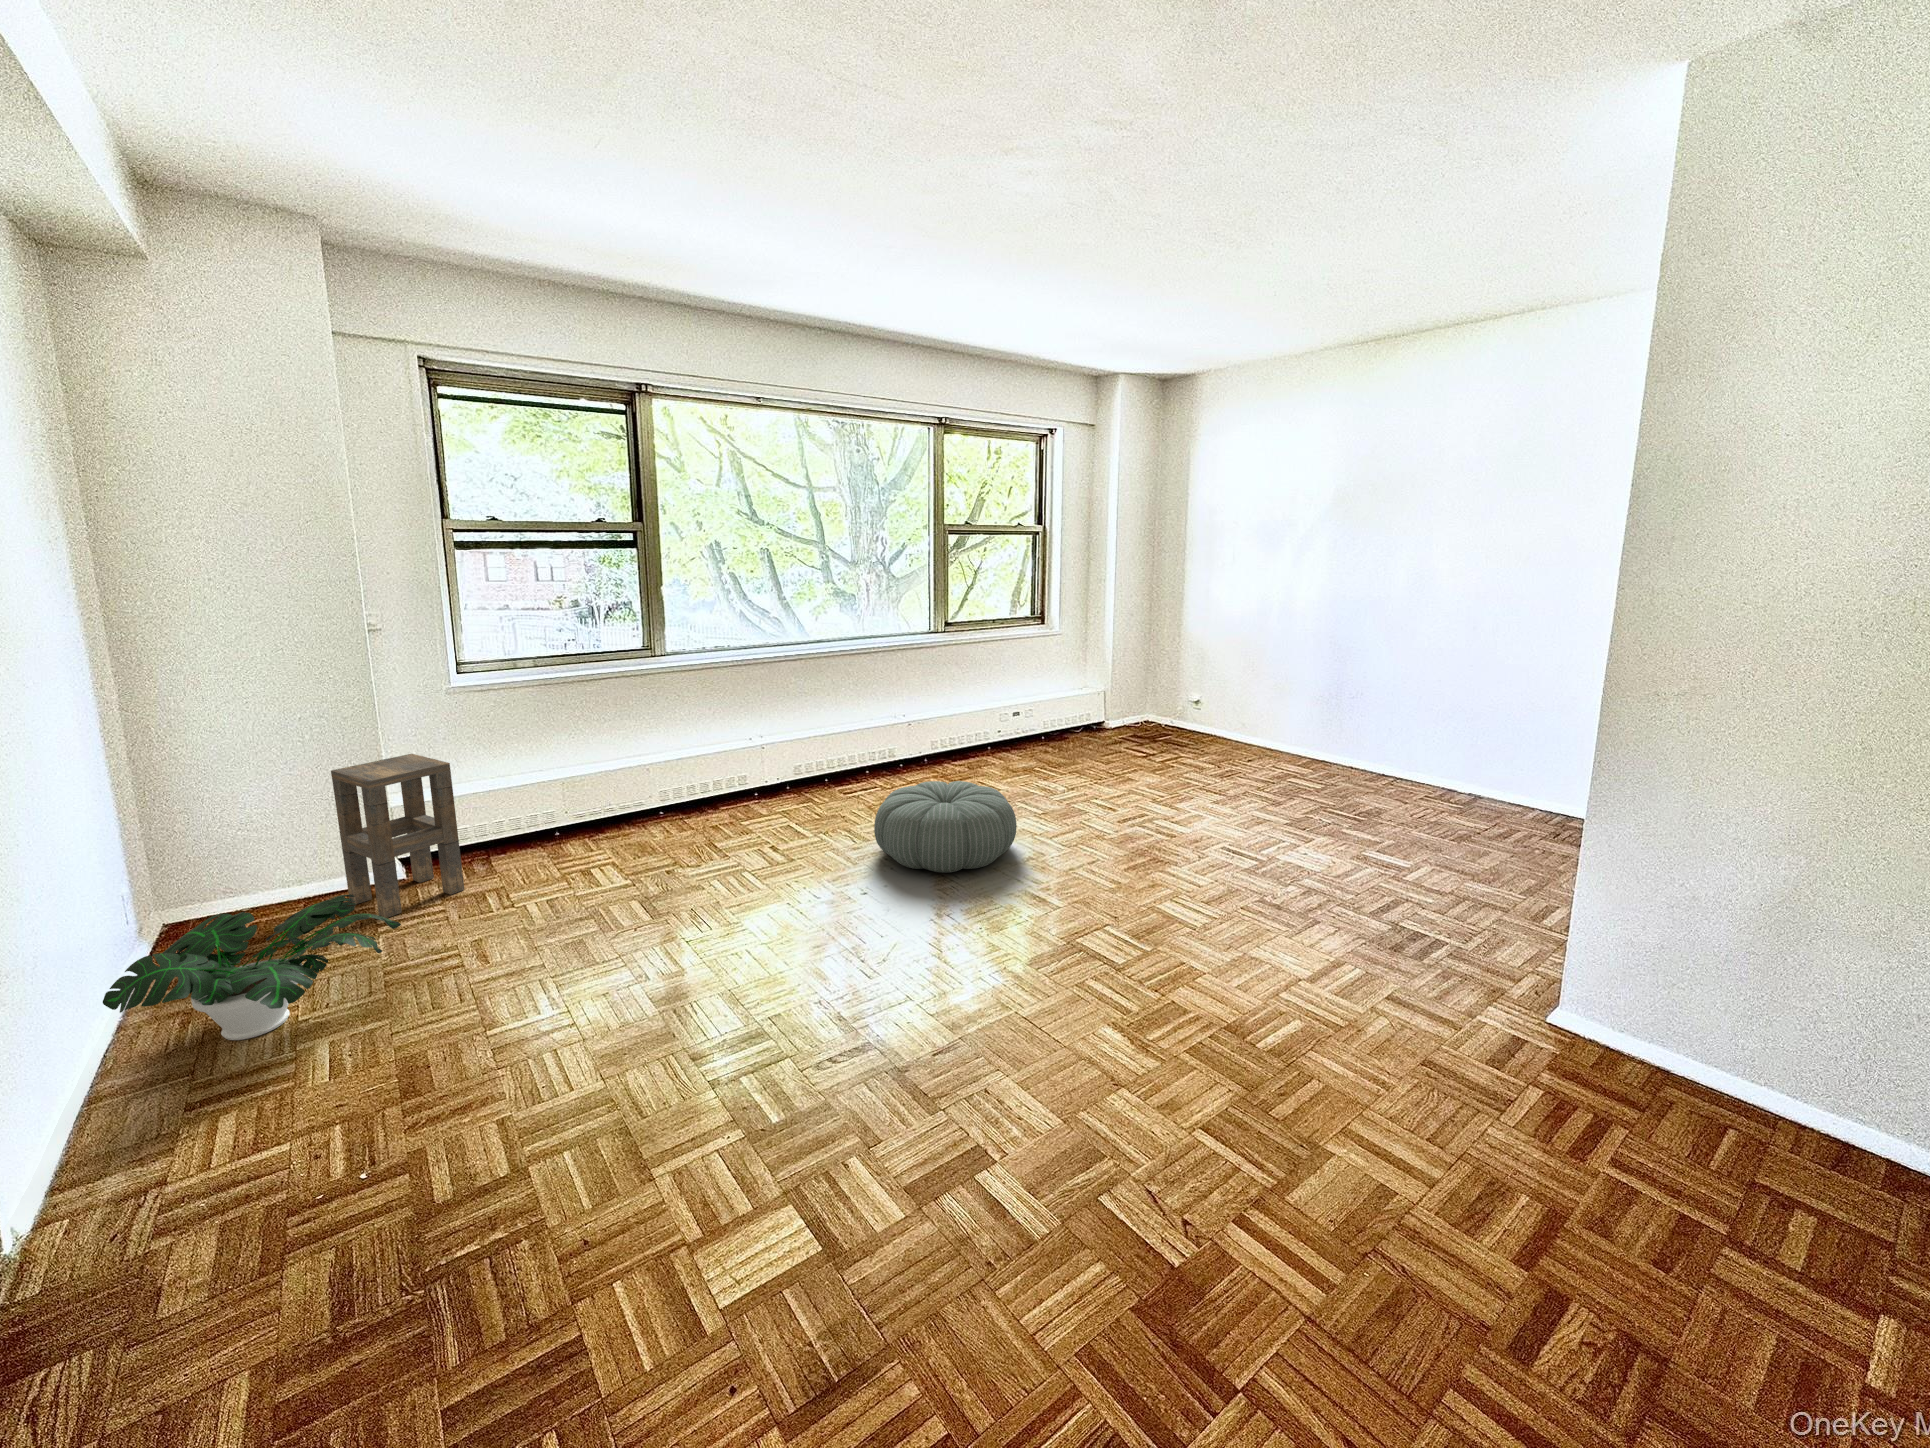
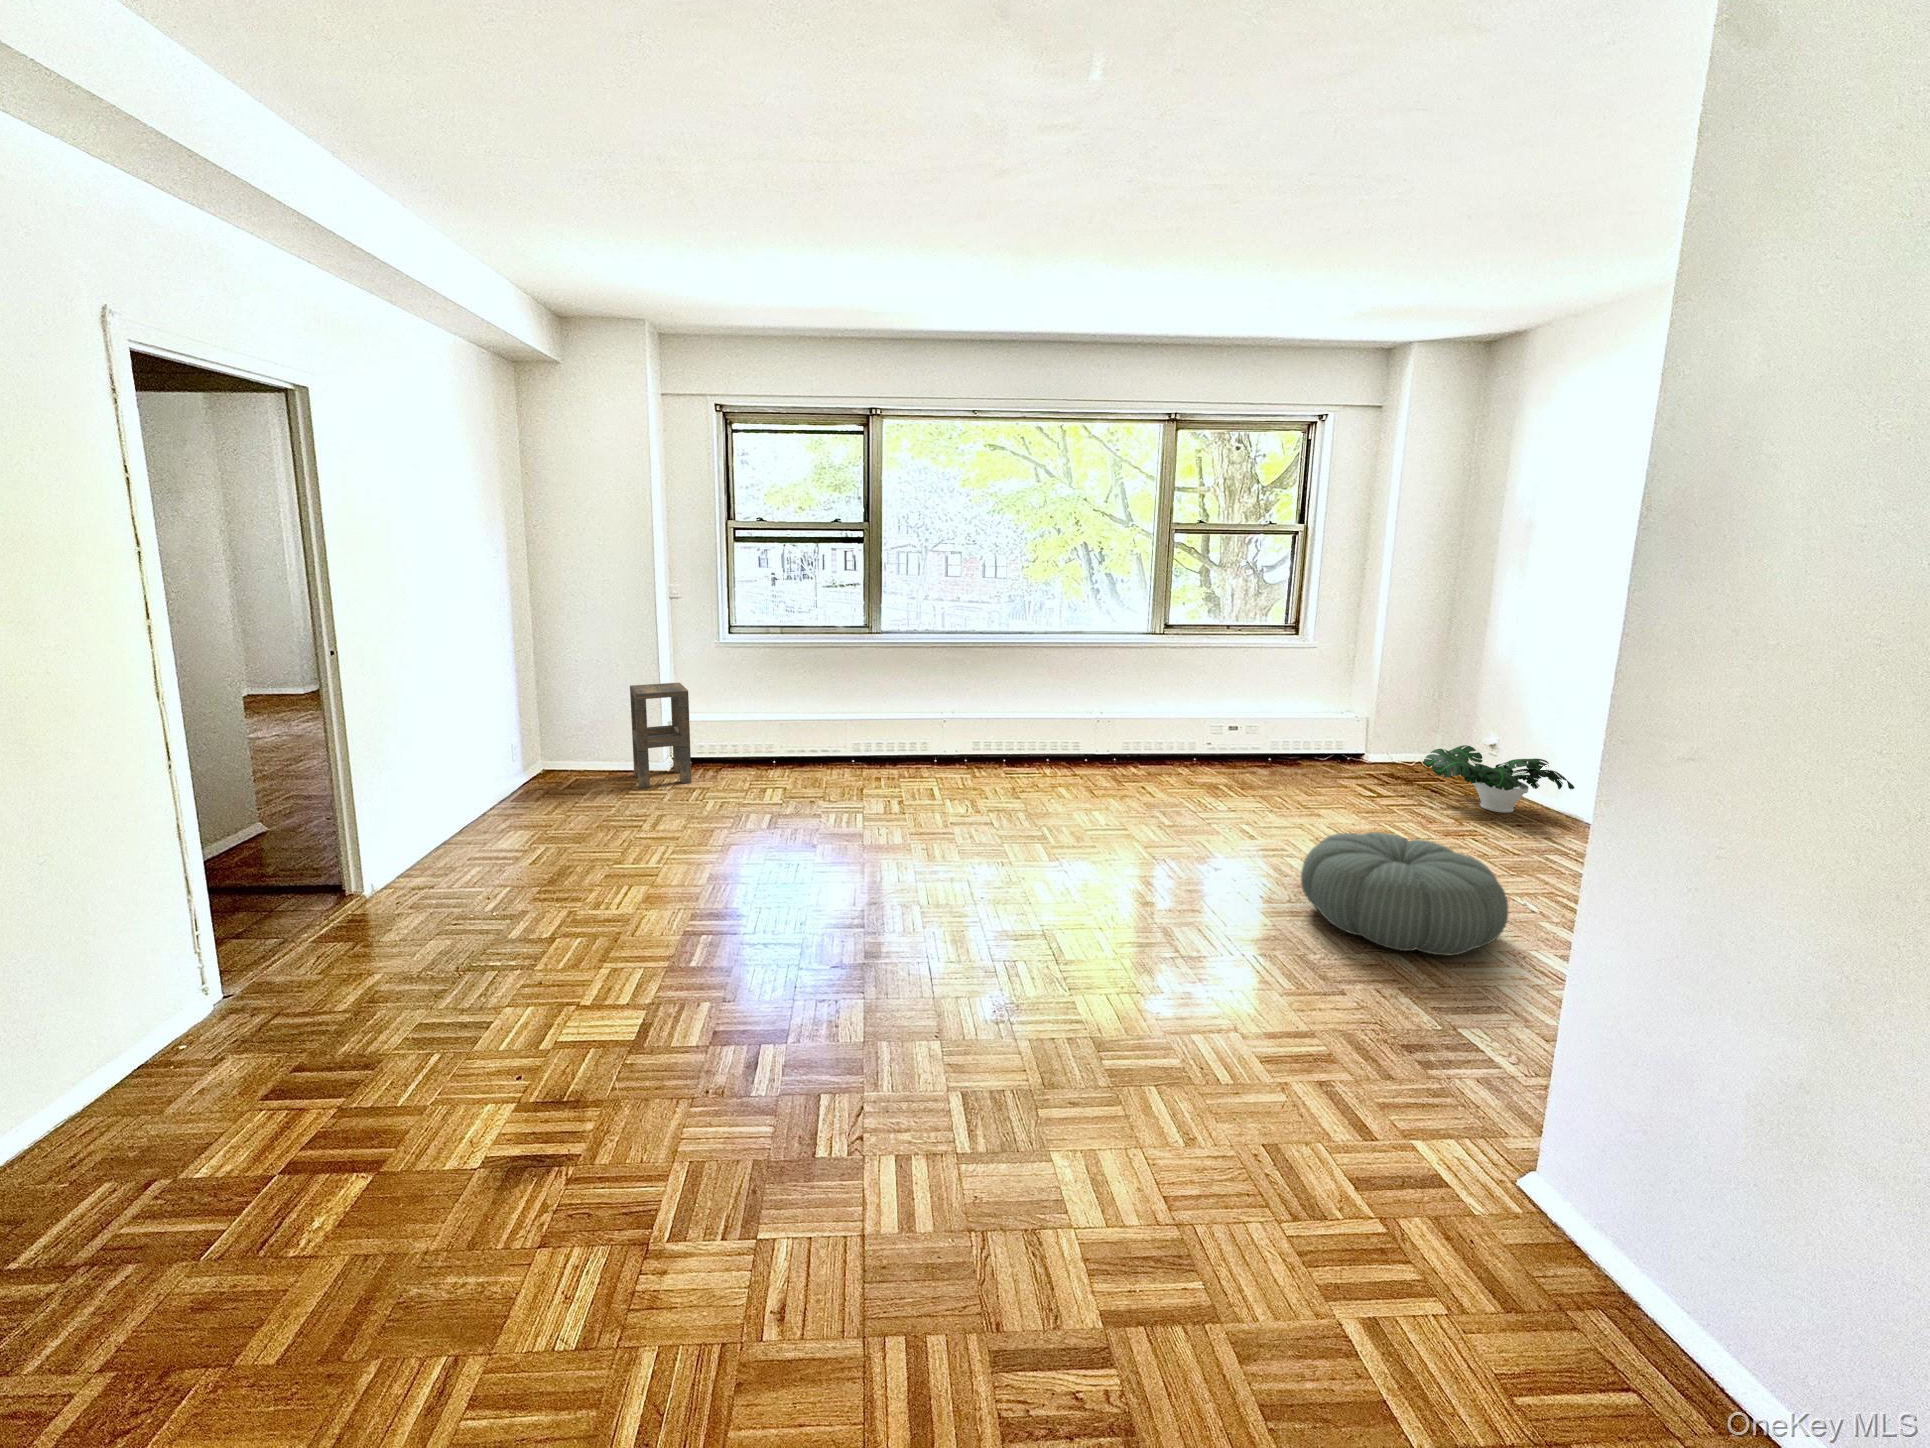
pouf: present [874,781,1017,873] -> present [1301,832,1508,955]
potted plant: present [103,894,401,1040] -> present [1423,745,1575,813]

